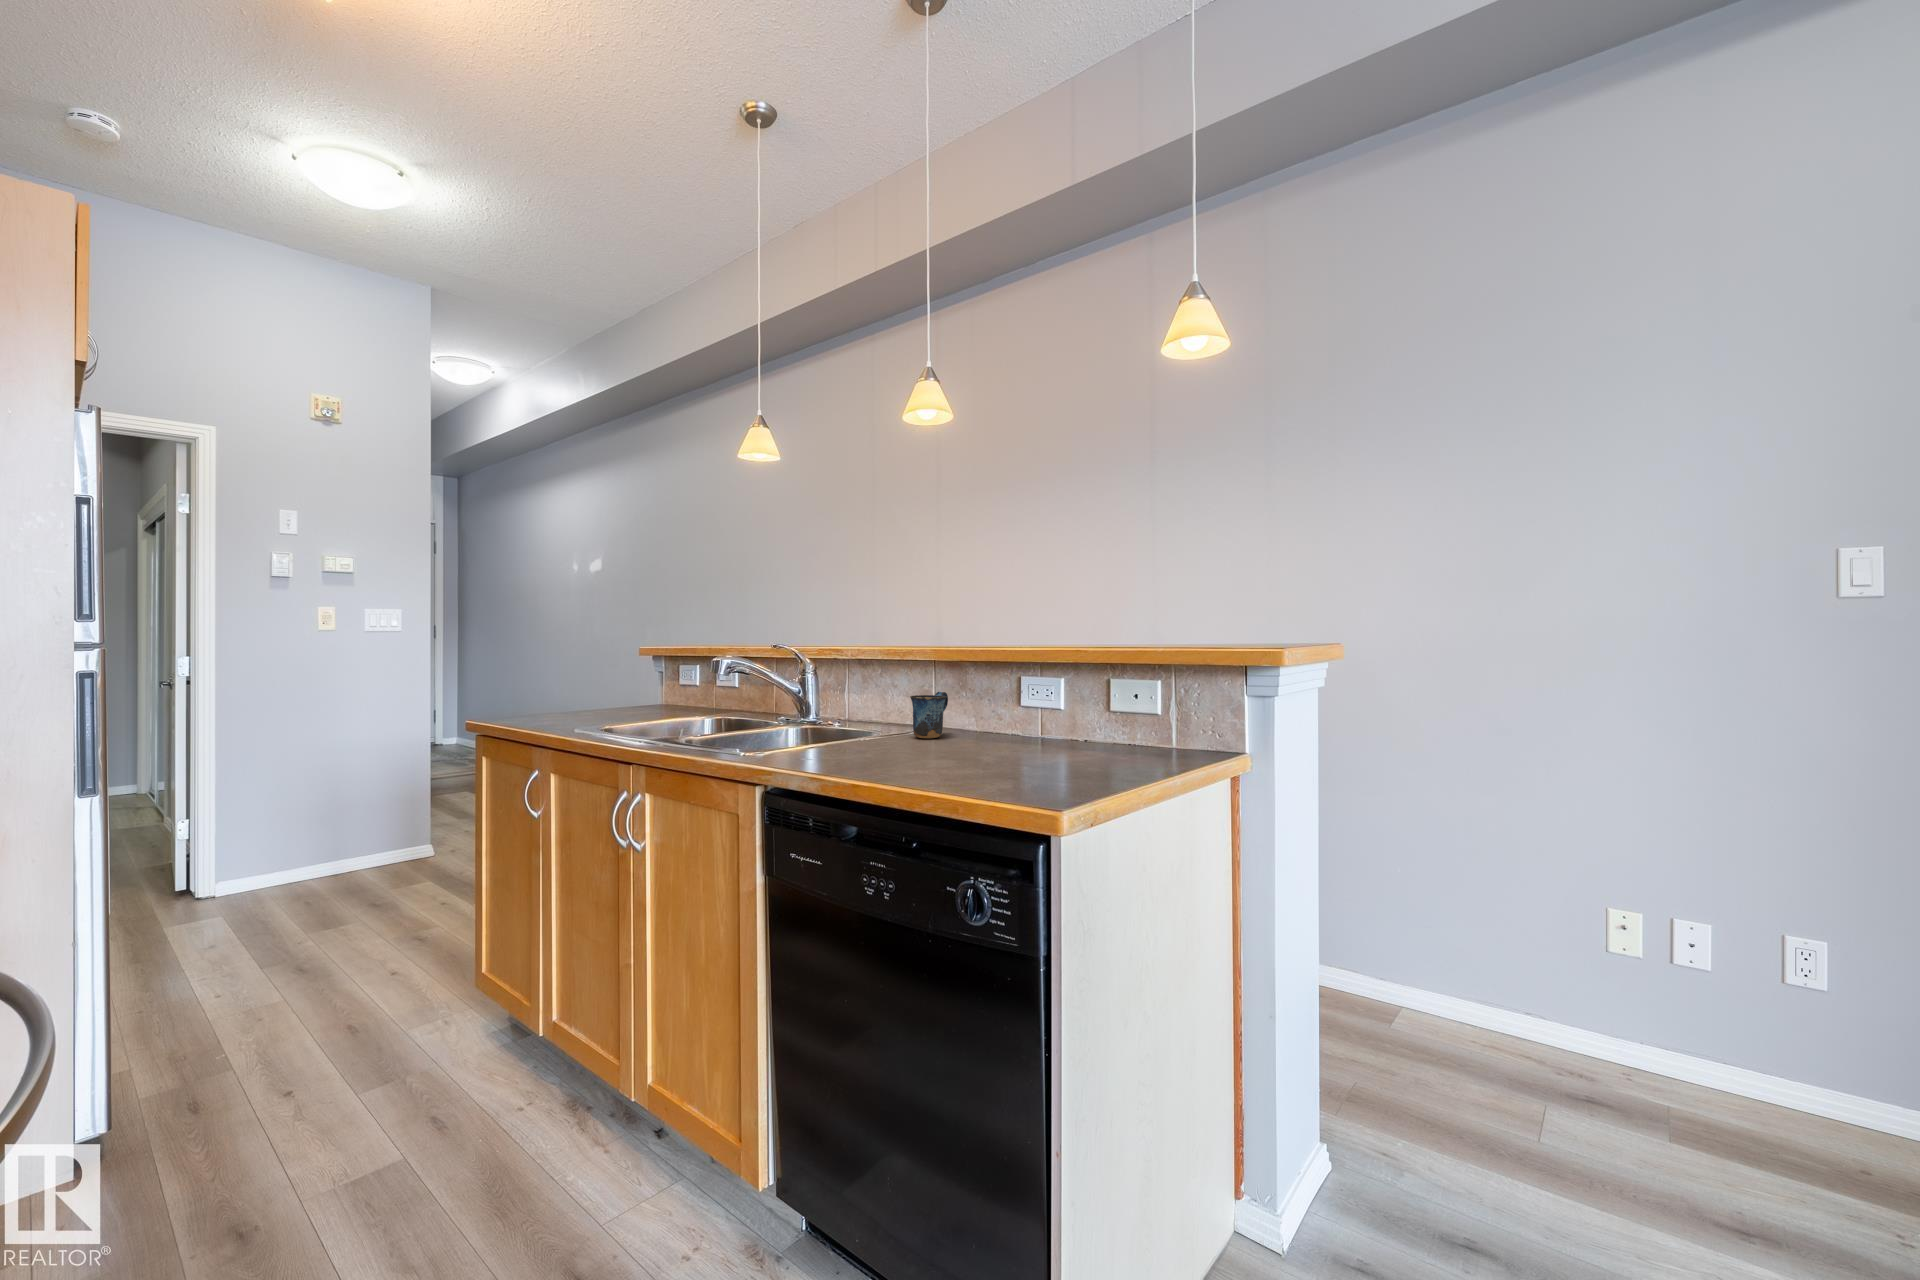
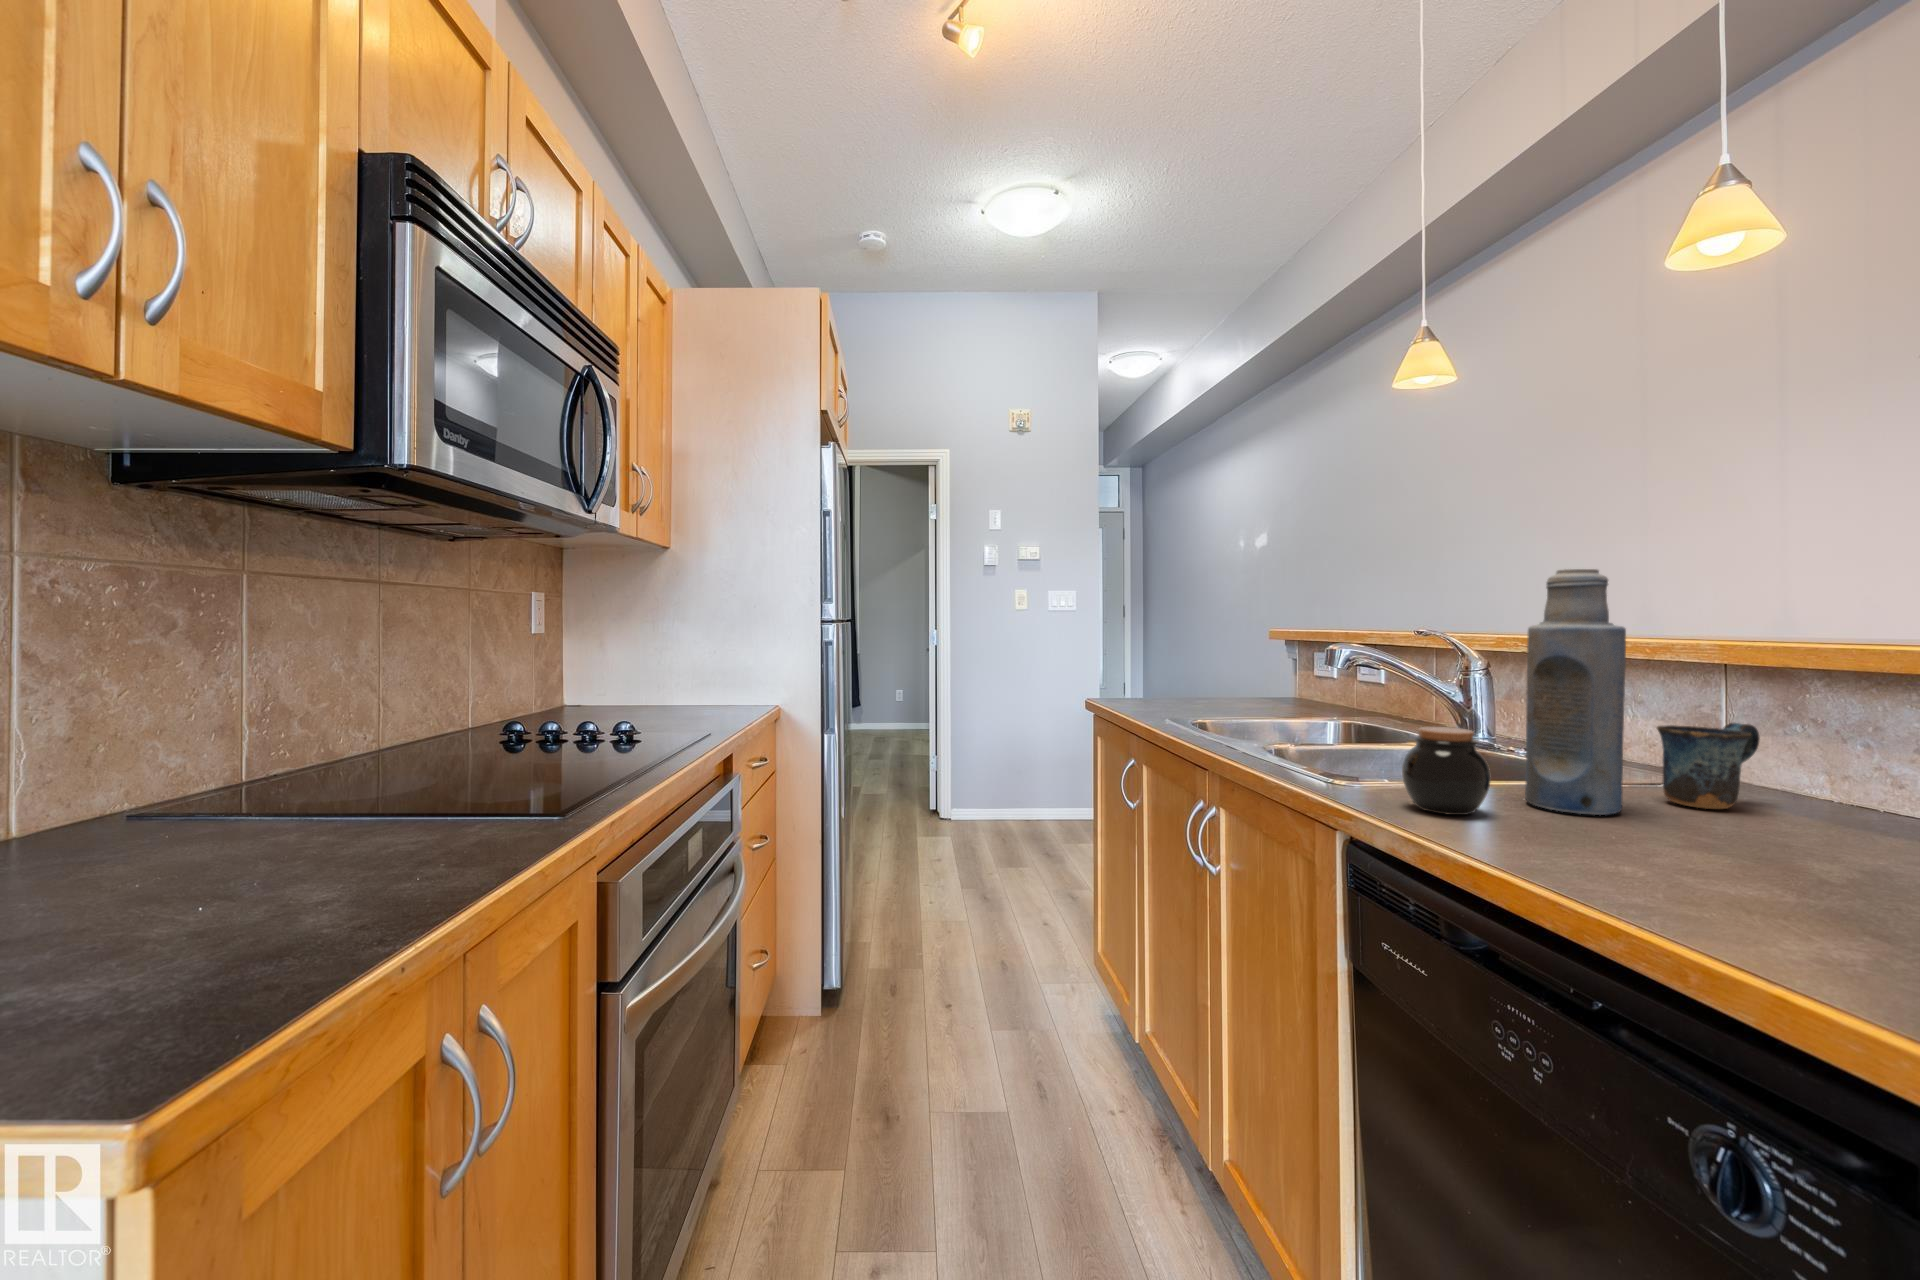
bottle: none [855,605,901,749] -> present [1525,569,1626,815]
jar: none [793,704,843,760] -> present [1402,727,1491,815]

